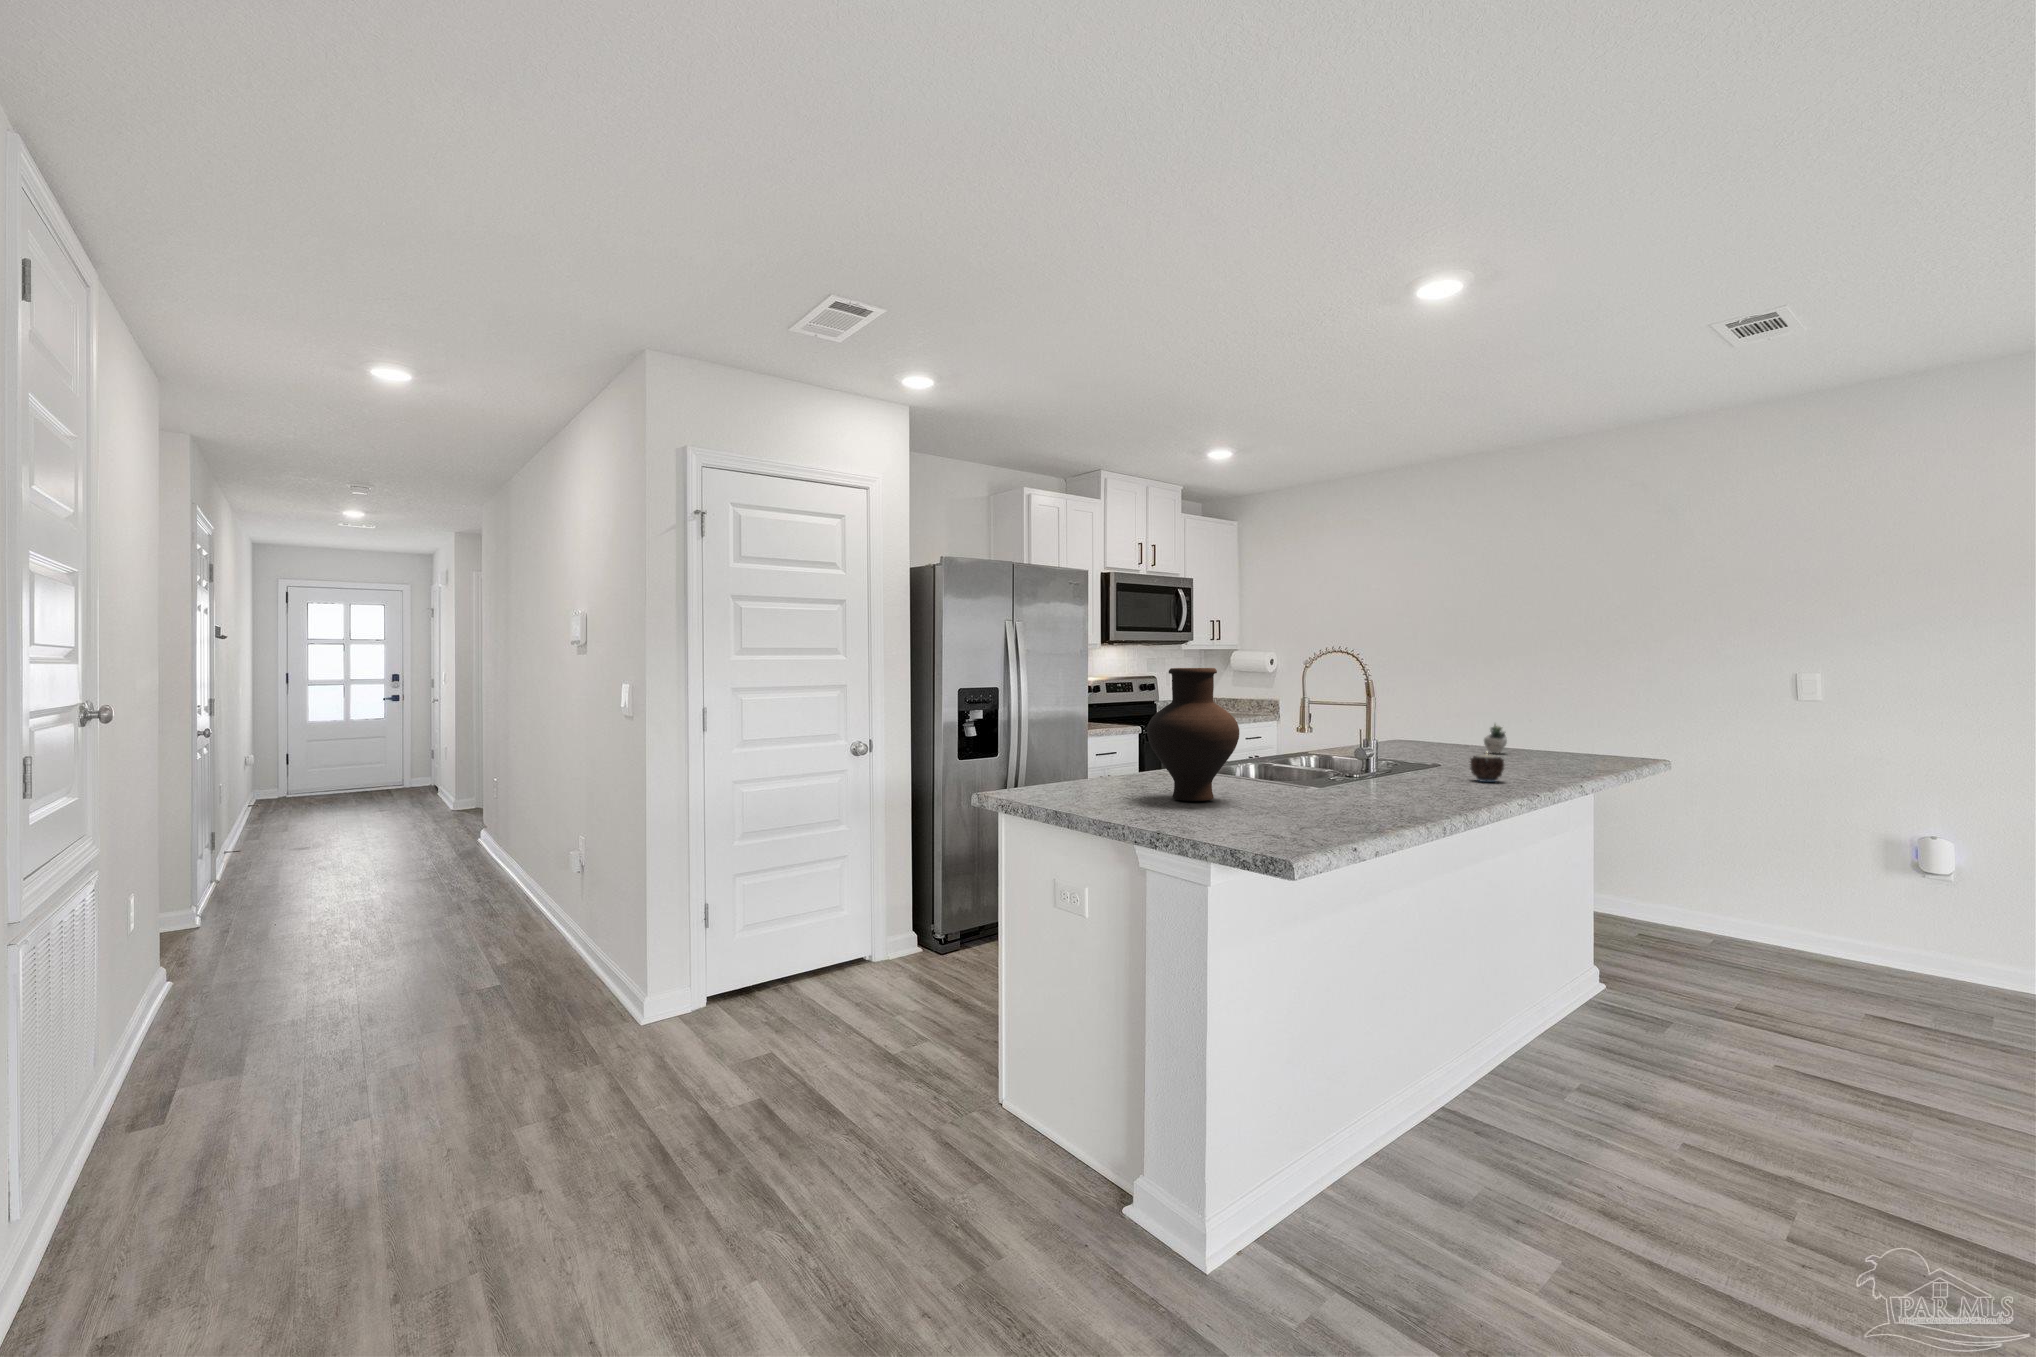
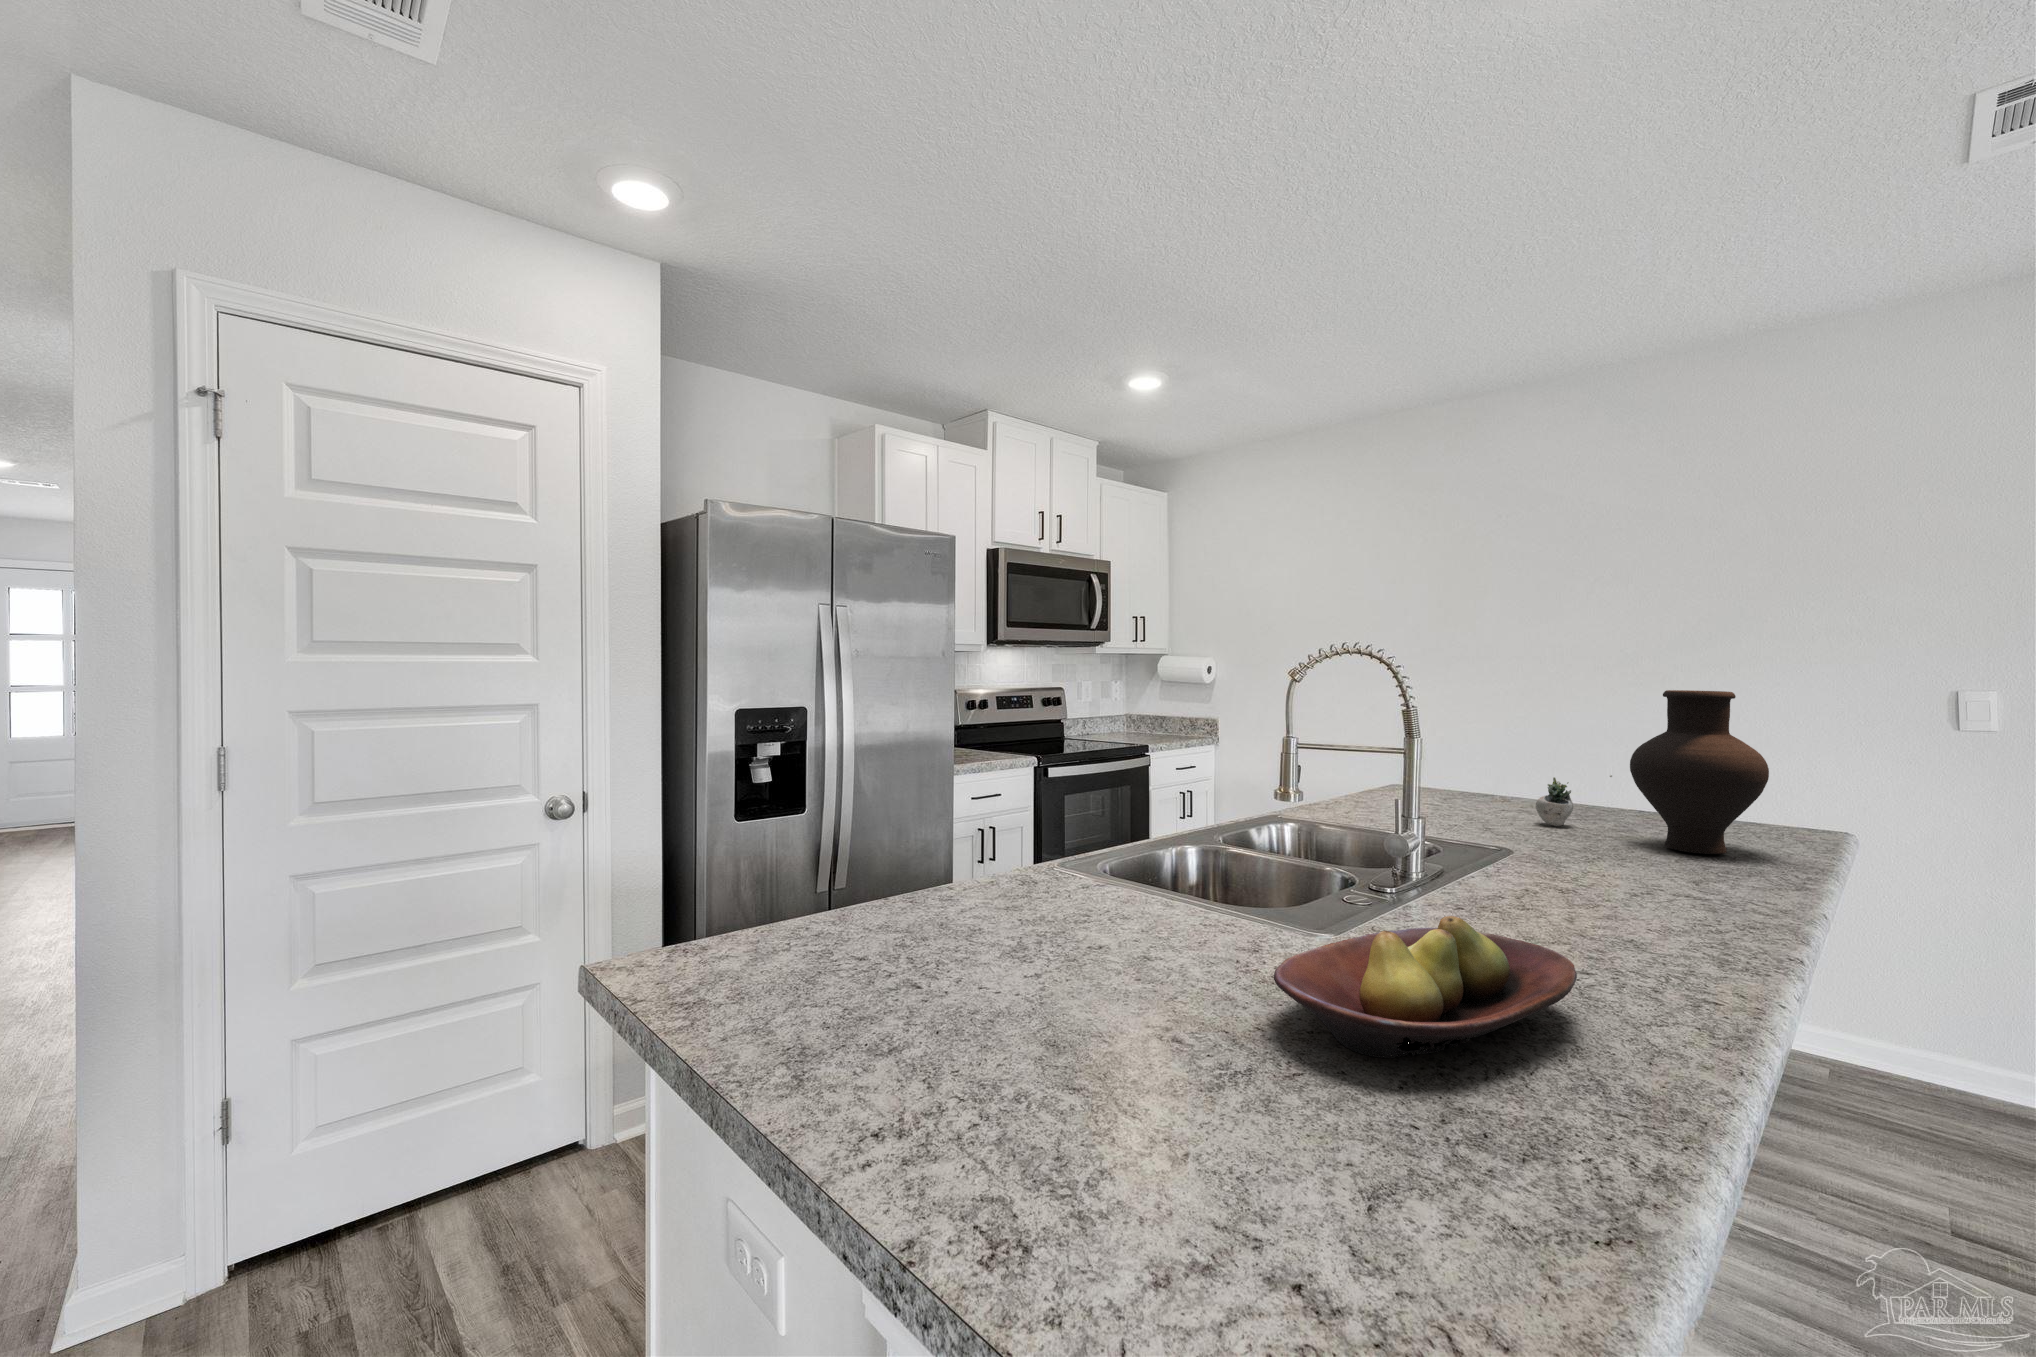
vase: present [1147,668,1239,801] -> present [1630,690,1769,854]
candle: present [1470,755,1504,782] -> none [1581,859,1657,921]
fruit bowl: none [1297,760,1429,808] -> present [1274,916,1577,1058]

